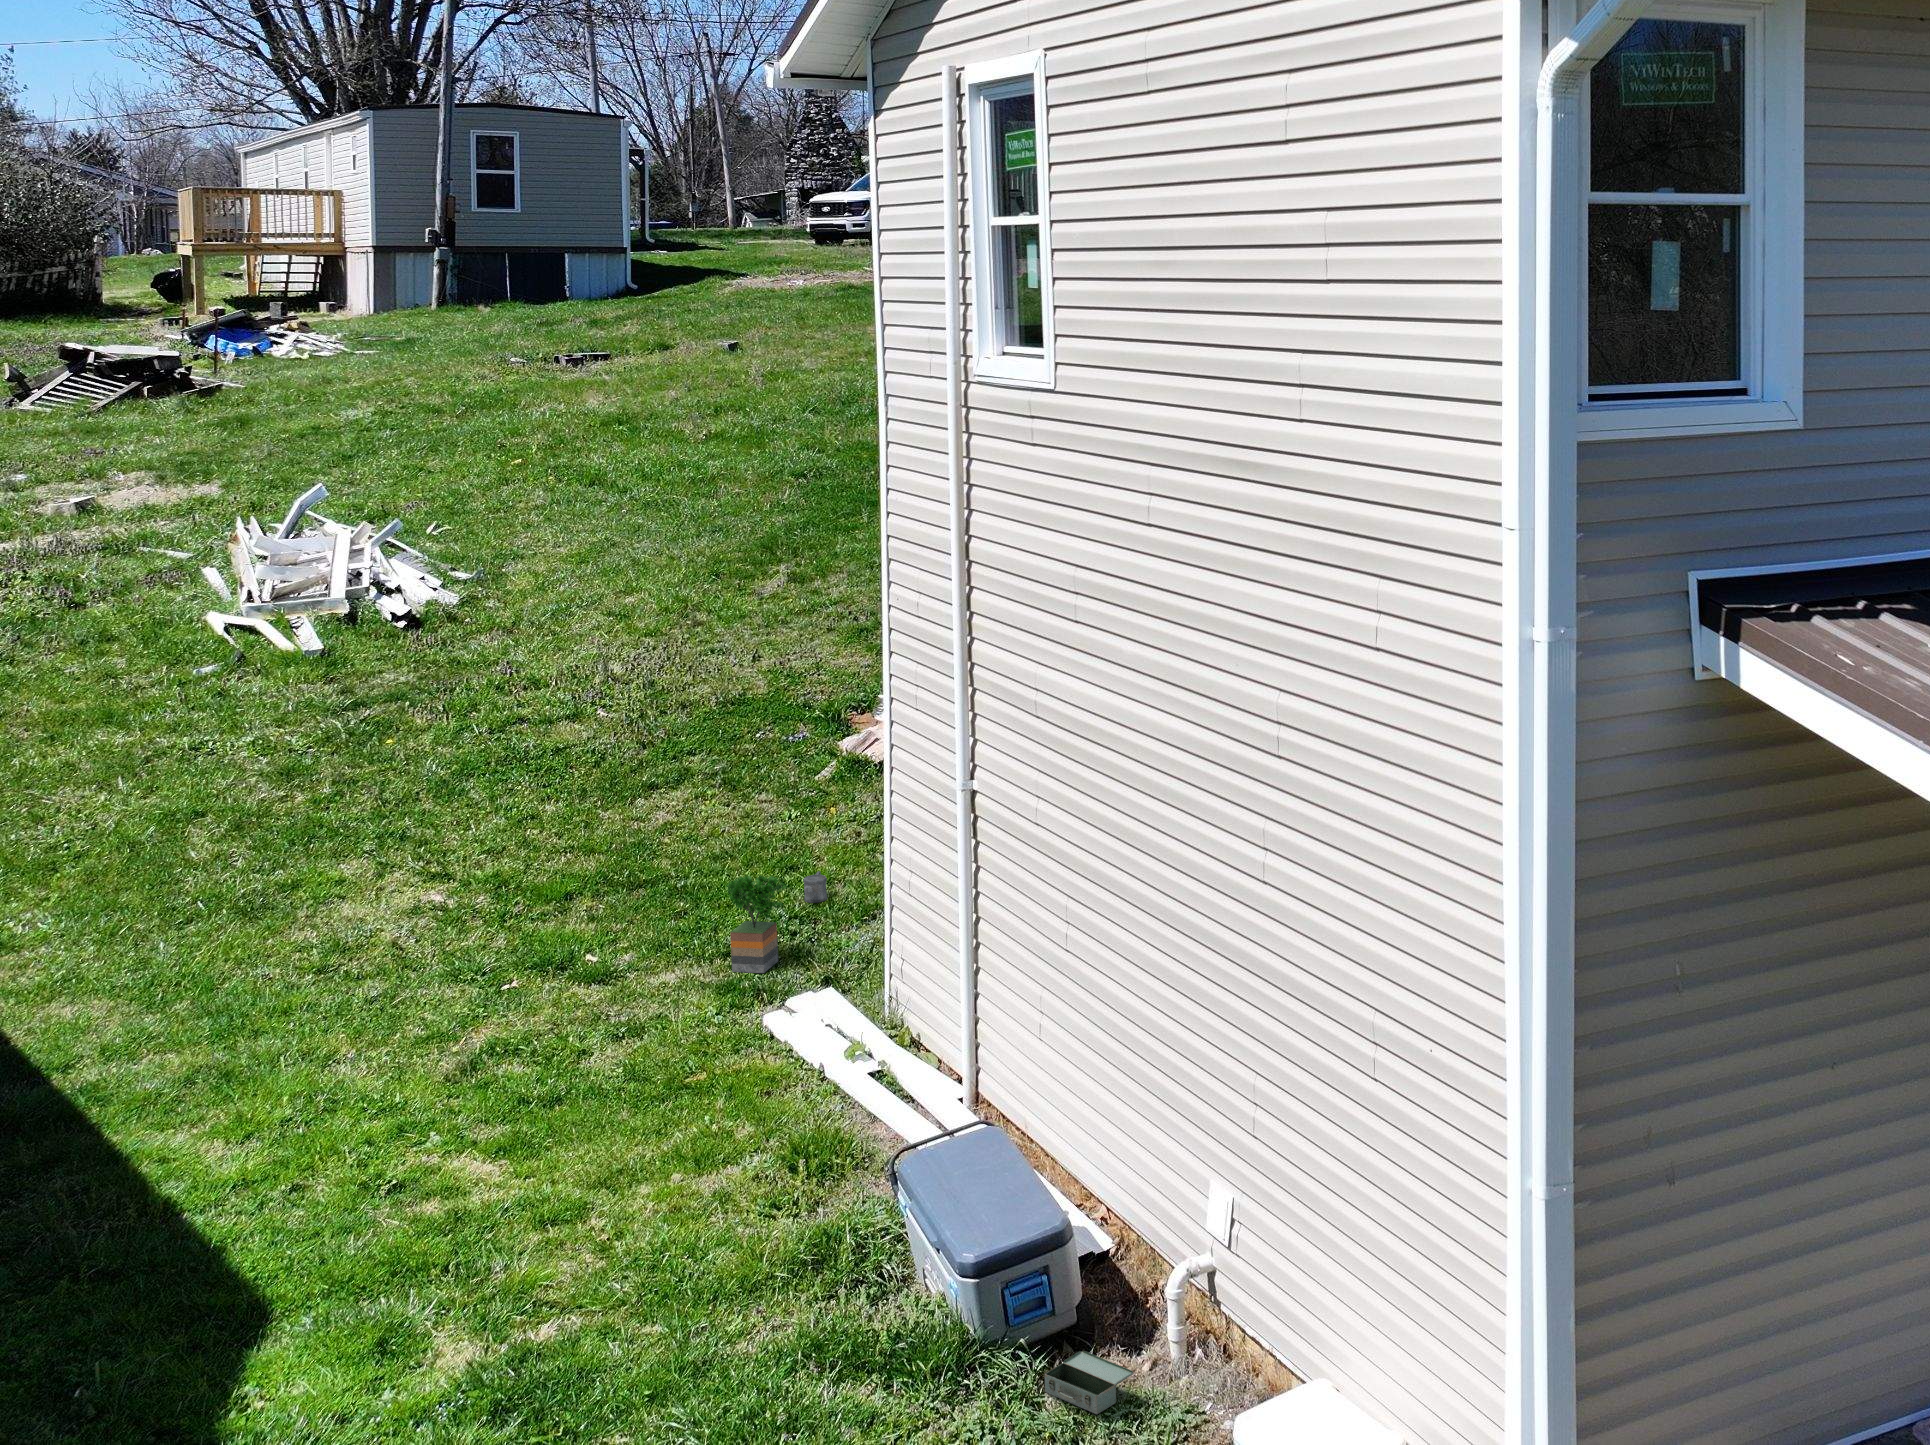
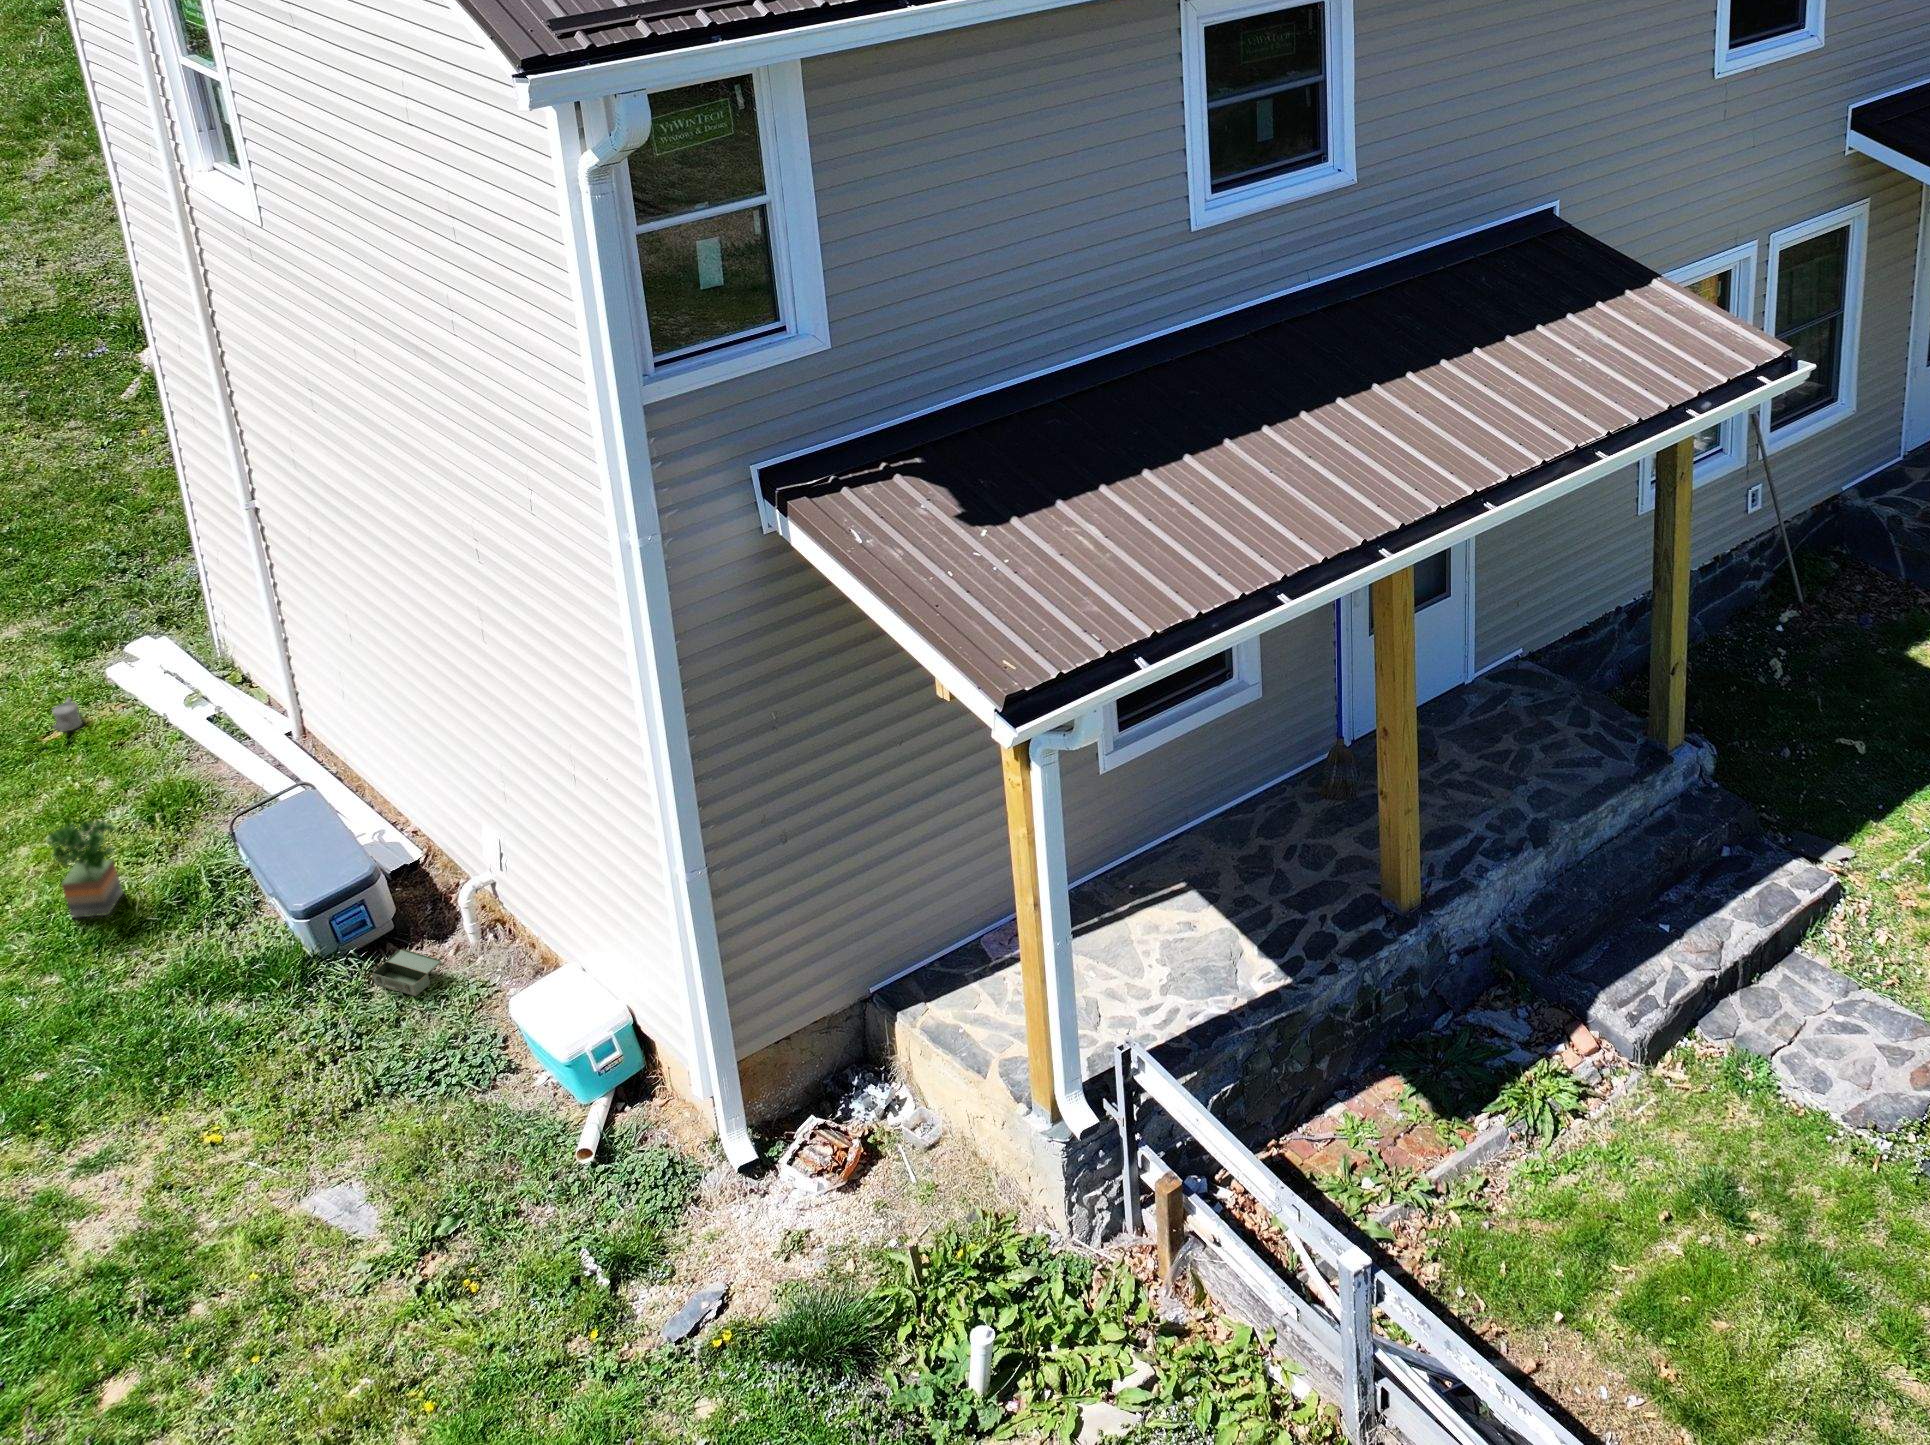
watering can: present [803,871,828,903] -> present [52,697,82,732]
potted tree: present [727,875,786,973] -> present [46,820,123,918]

